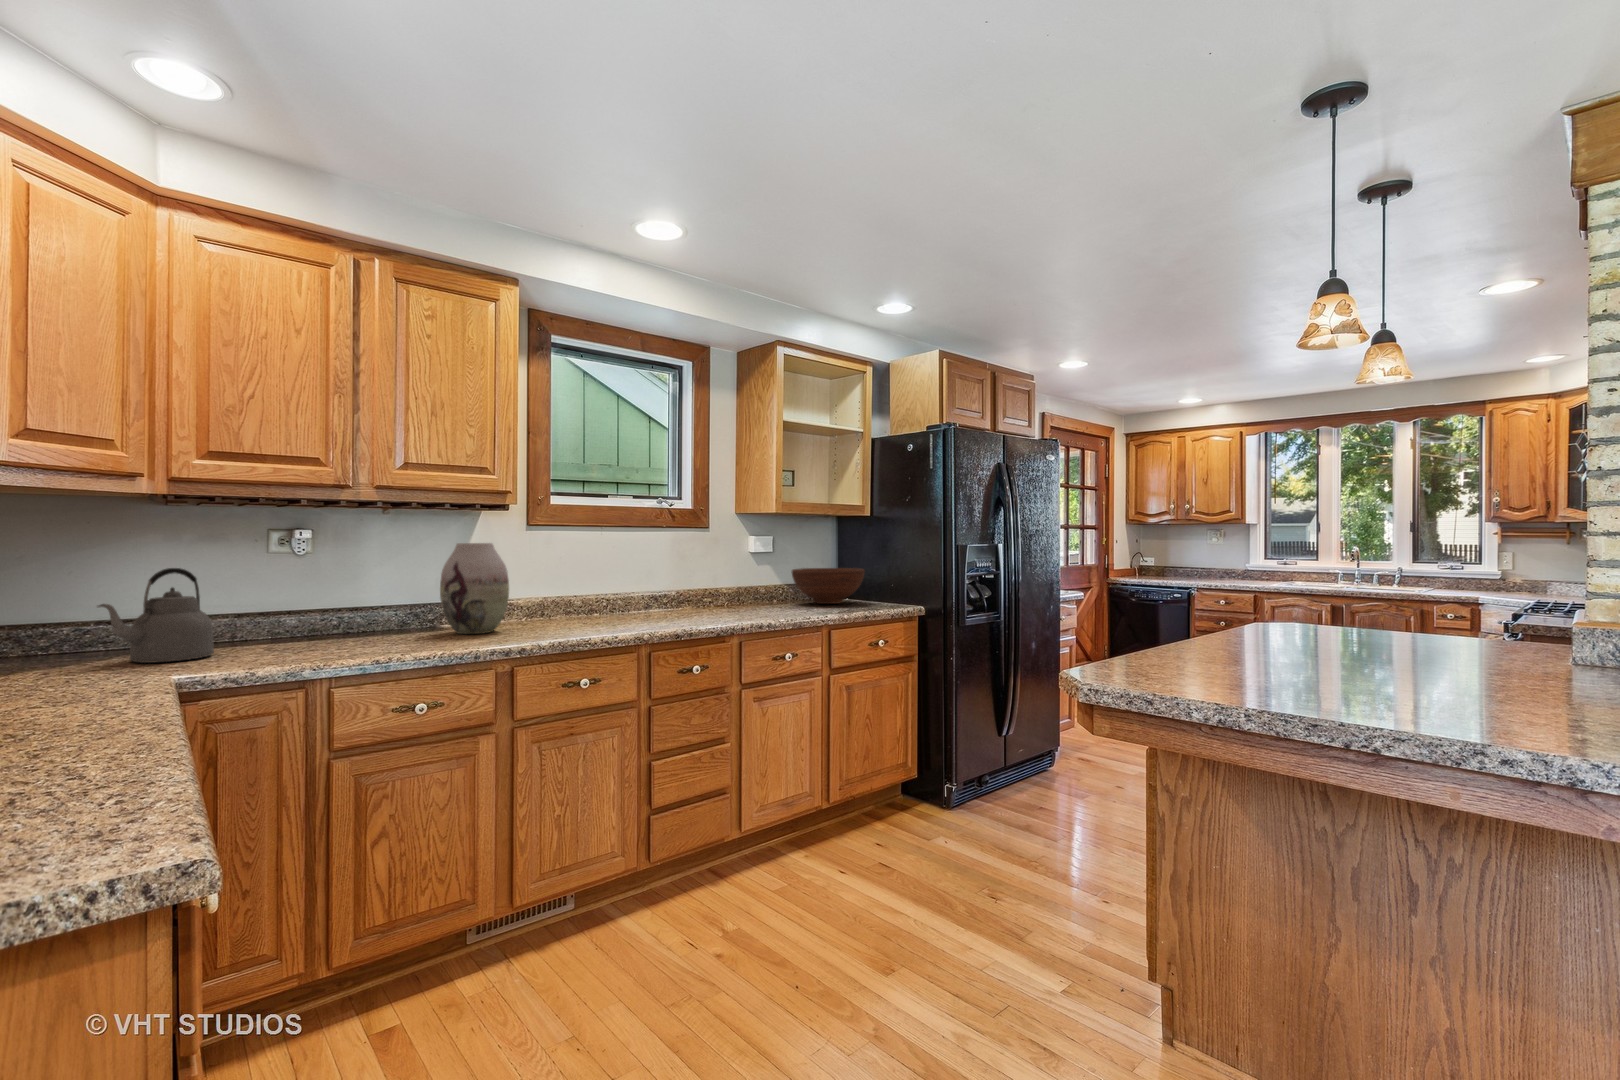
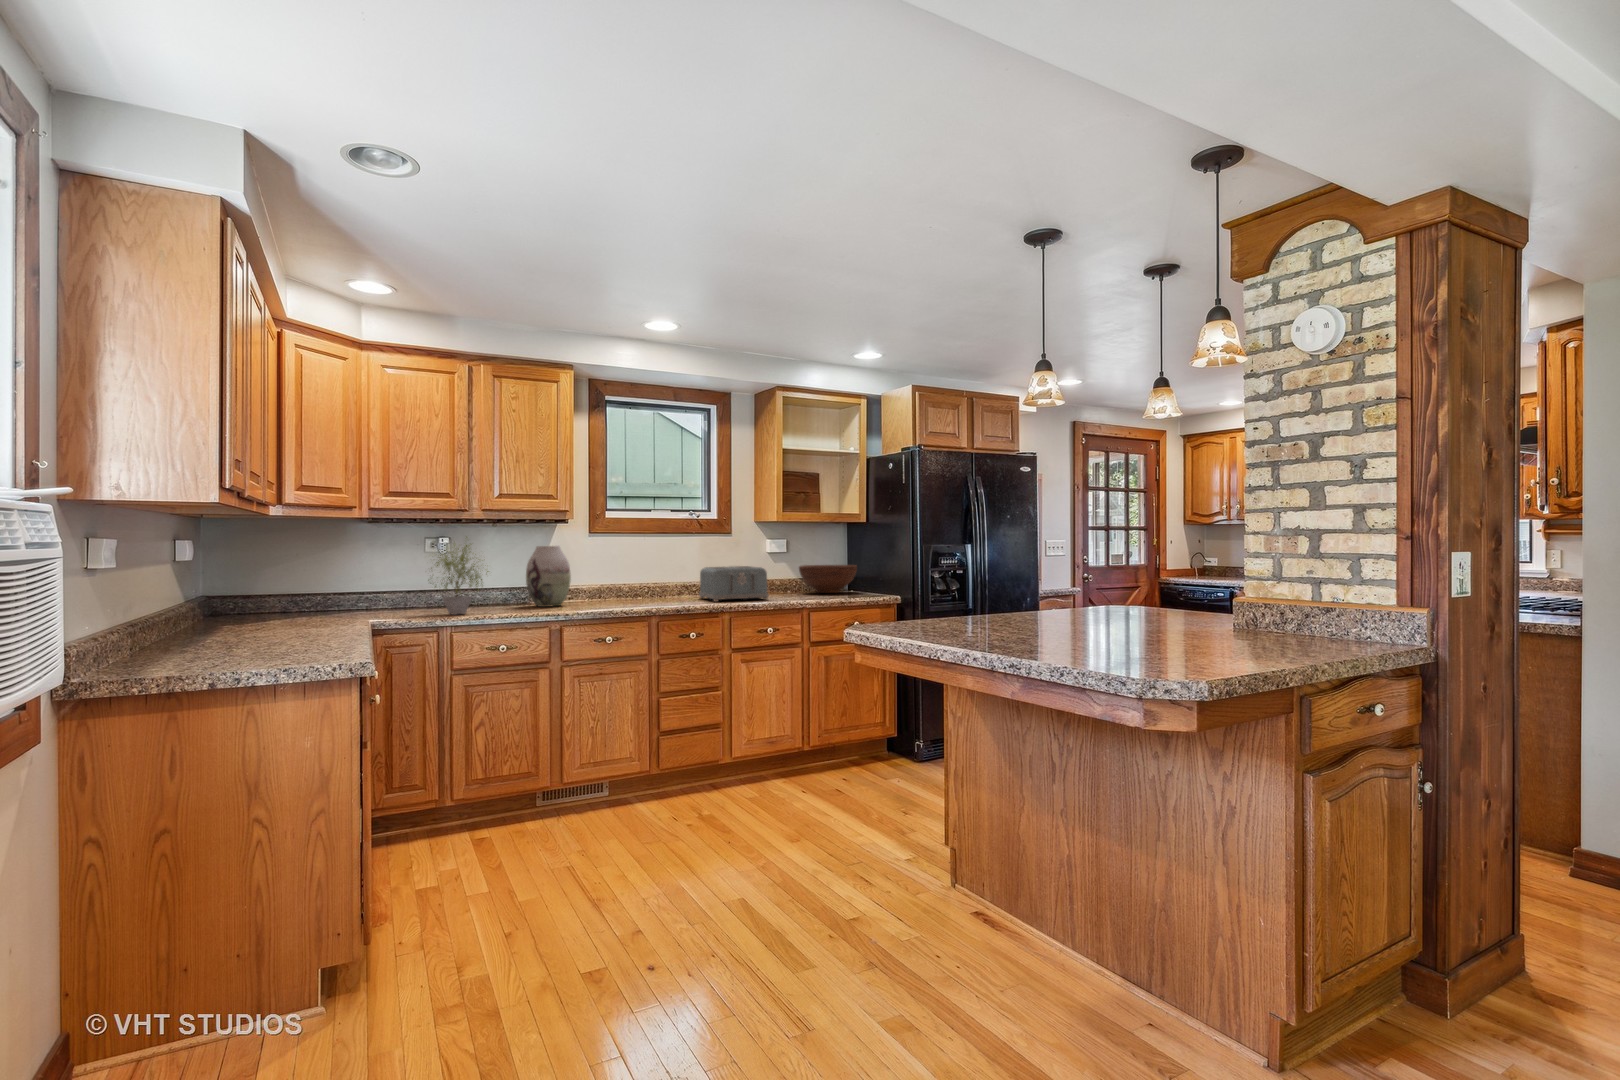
potted plant: none [270,526,402,656] -> present [428,545,489,615]
kettle: present [98,568,214,663] -> none [333,561,393,616]
toaster: none [678,571,780,621] -> present [699,566,769,602]

